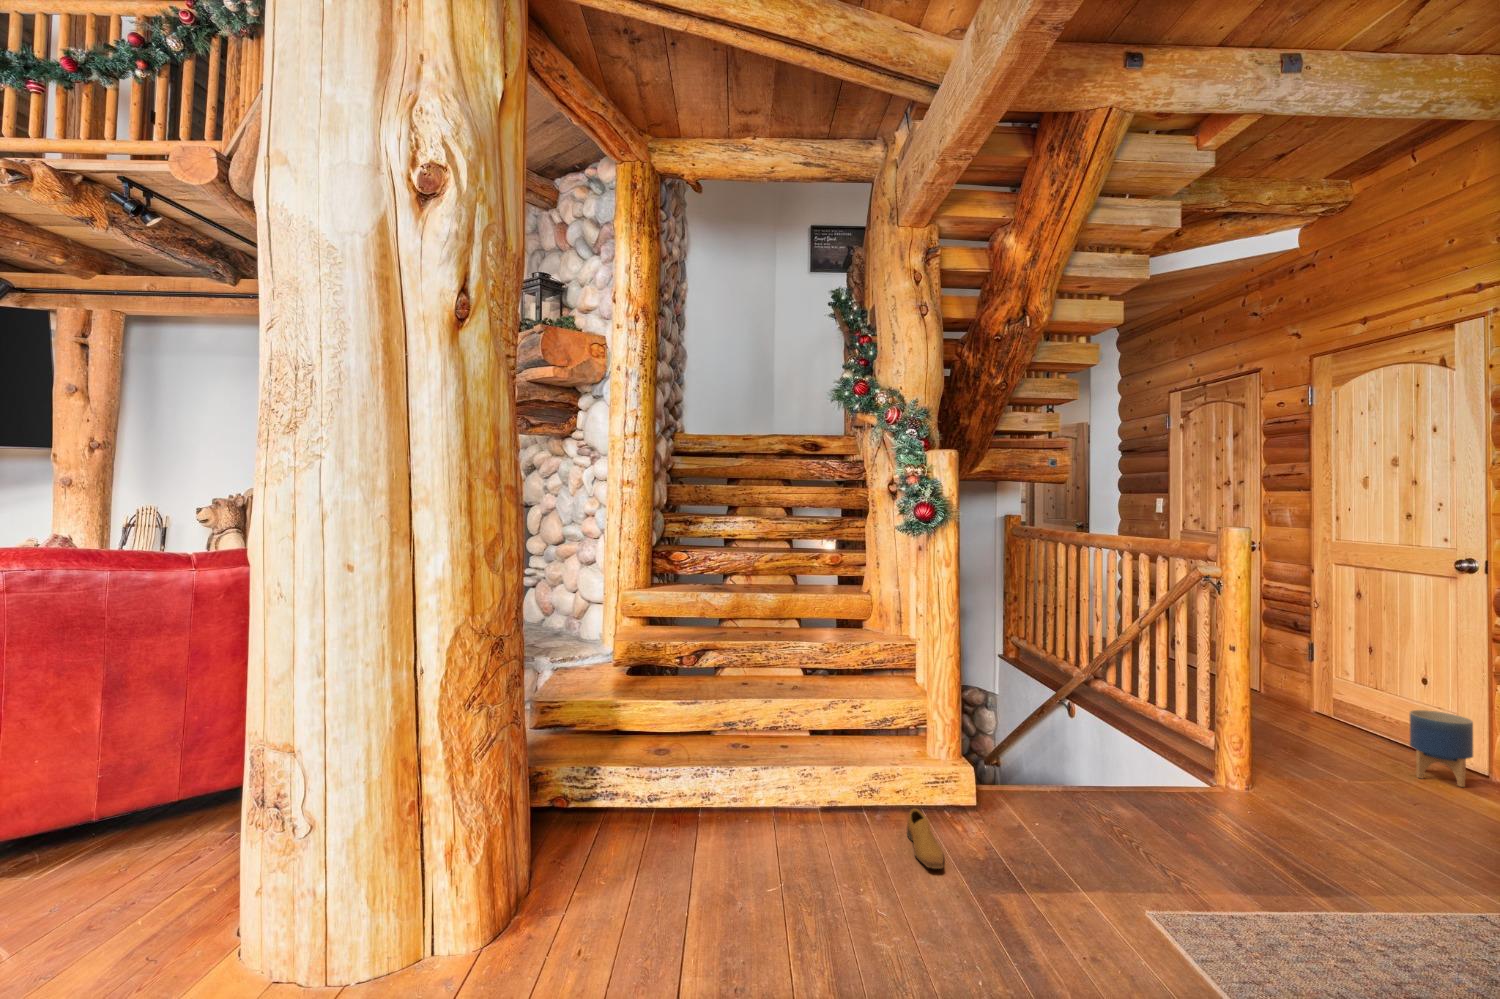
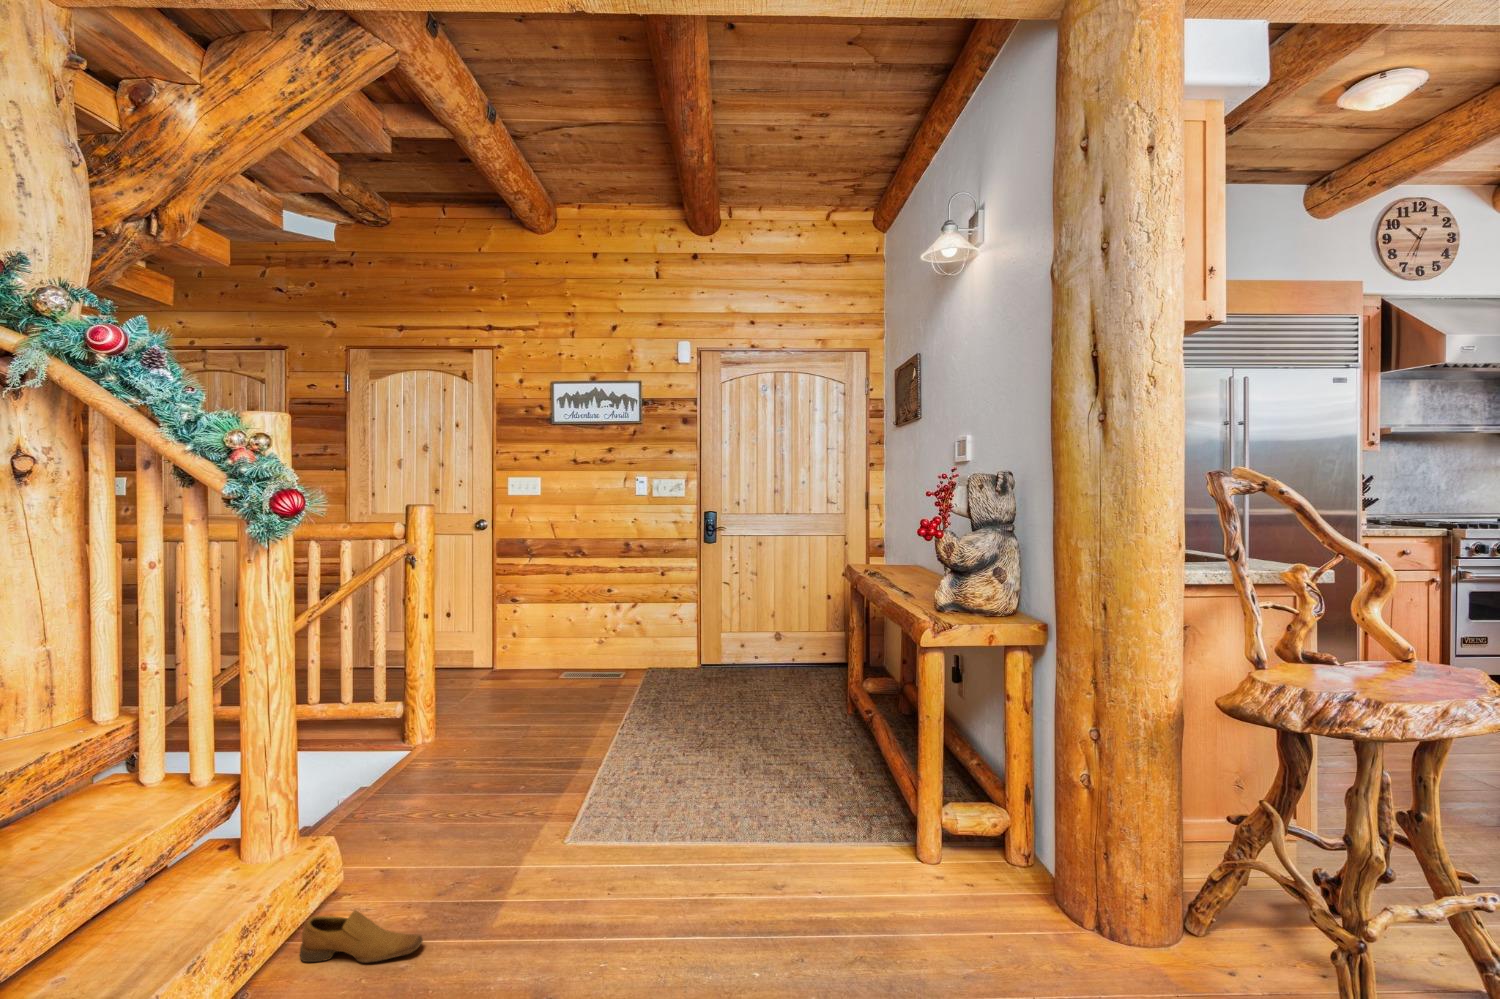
planter: present [1410,710,1473,787] -> none [462,628,497,679]

